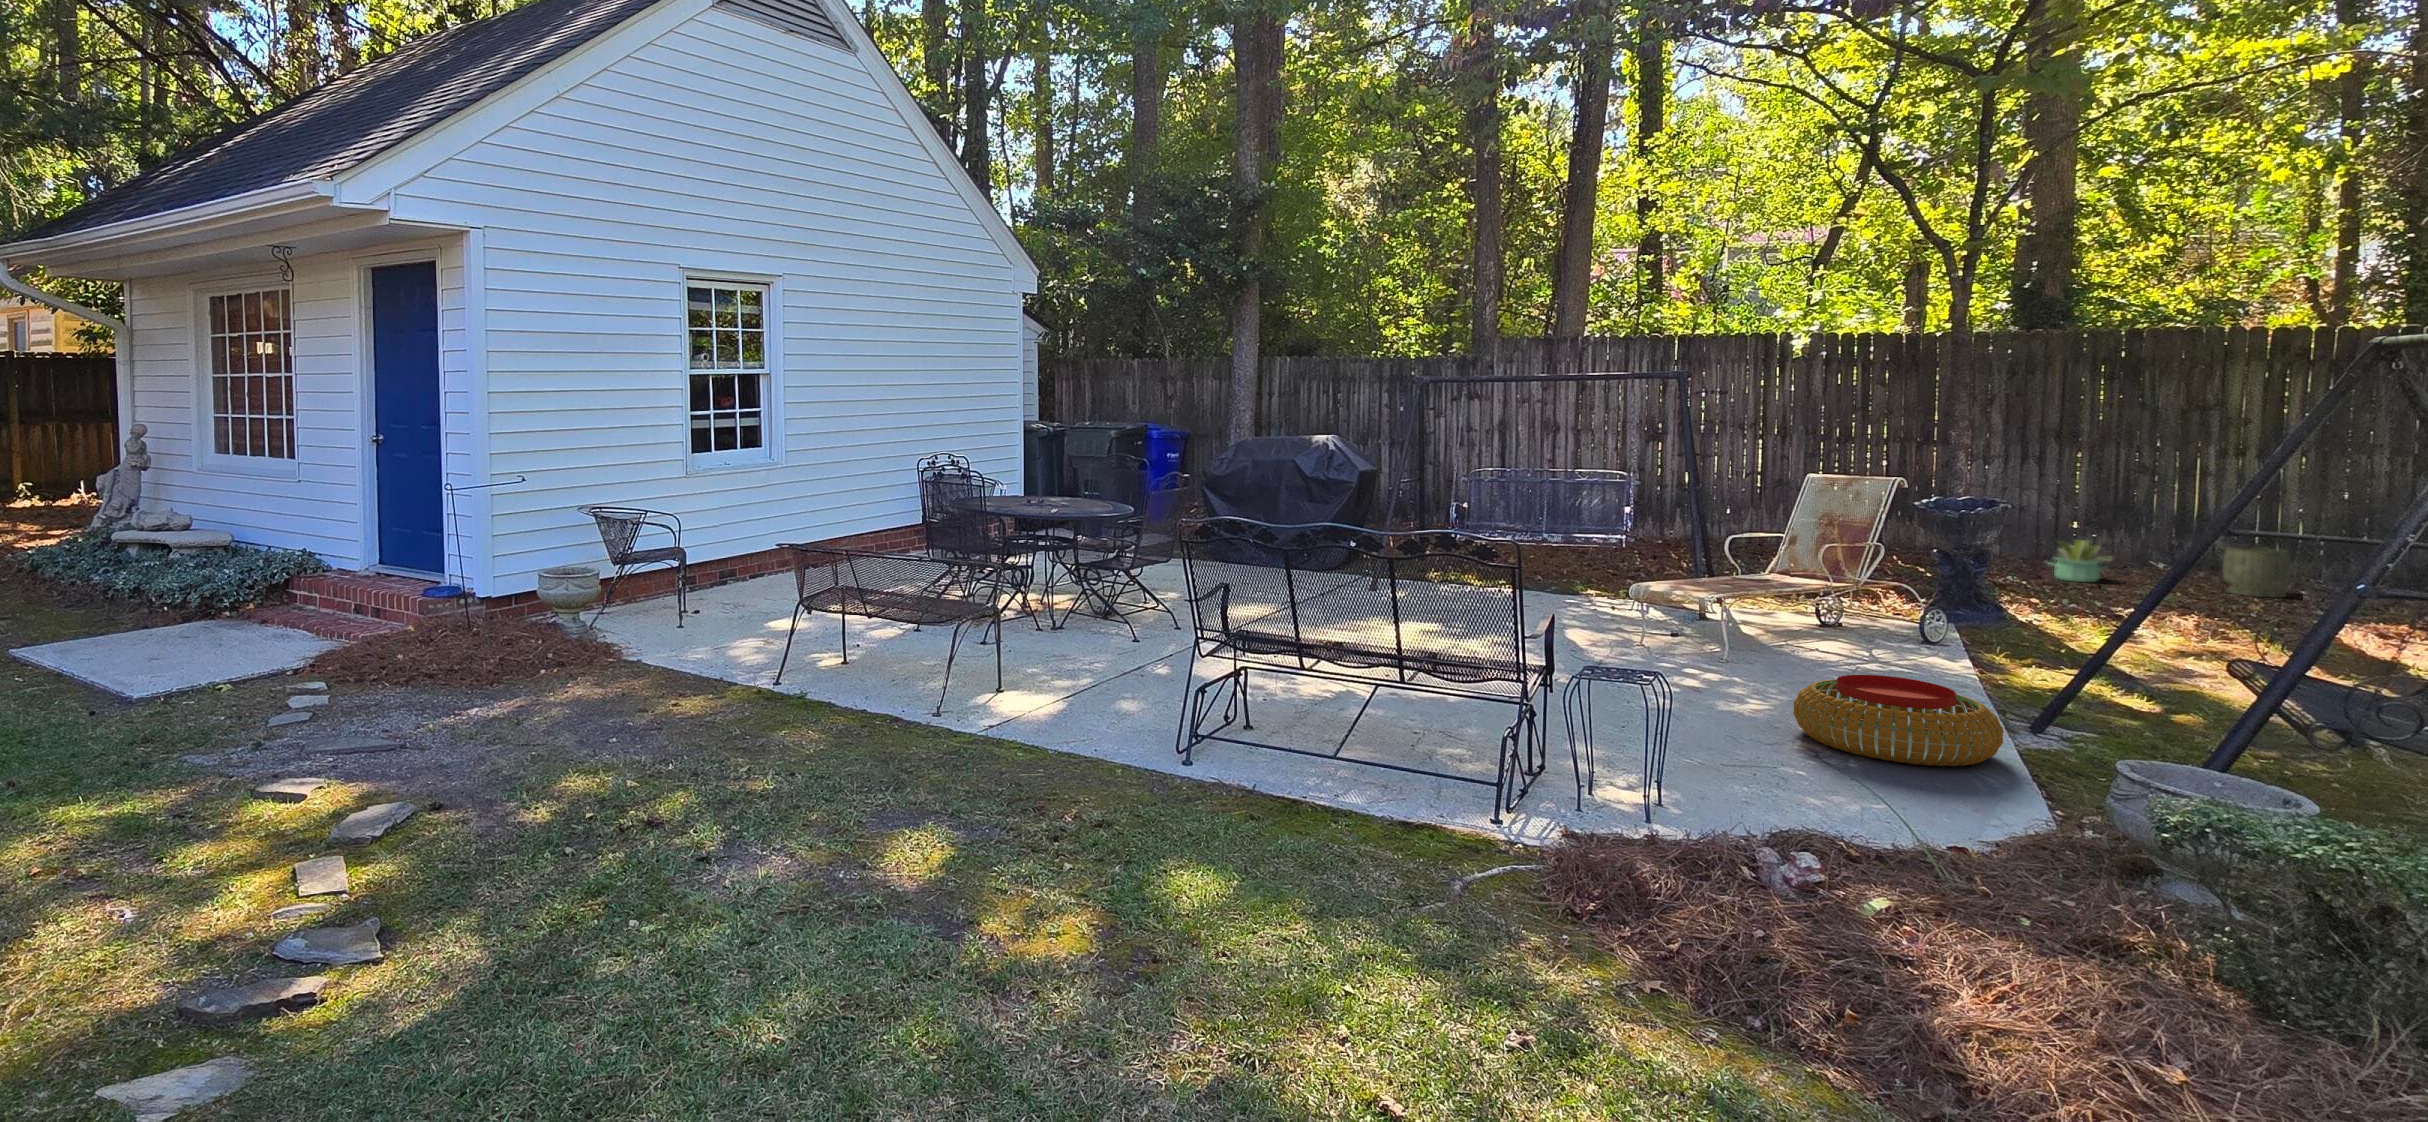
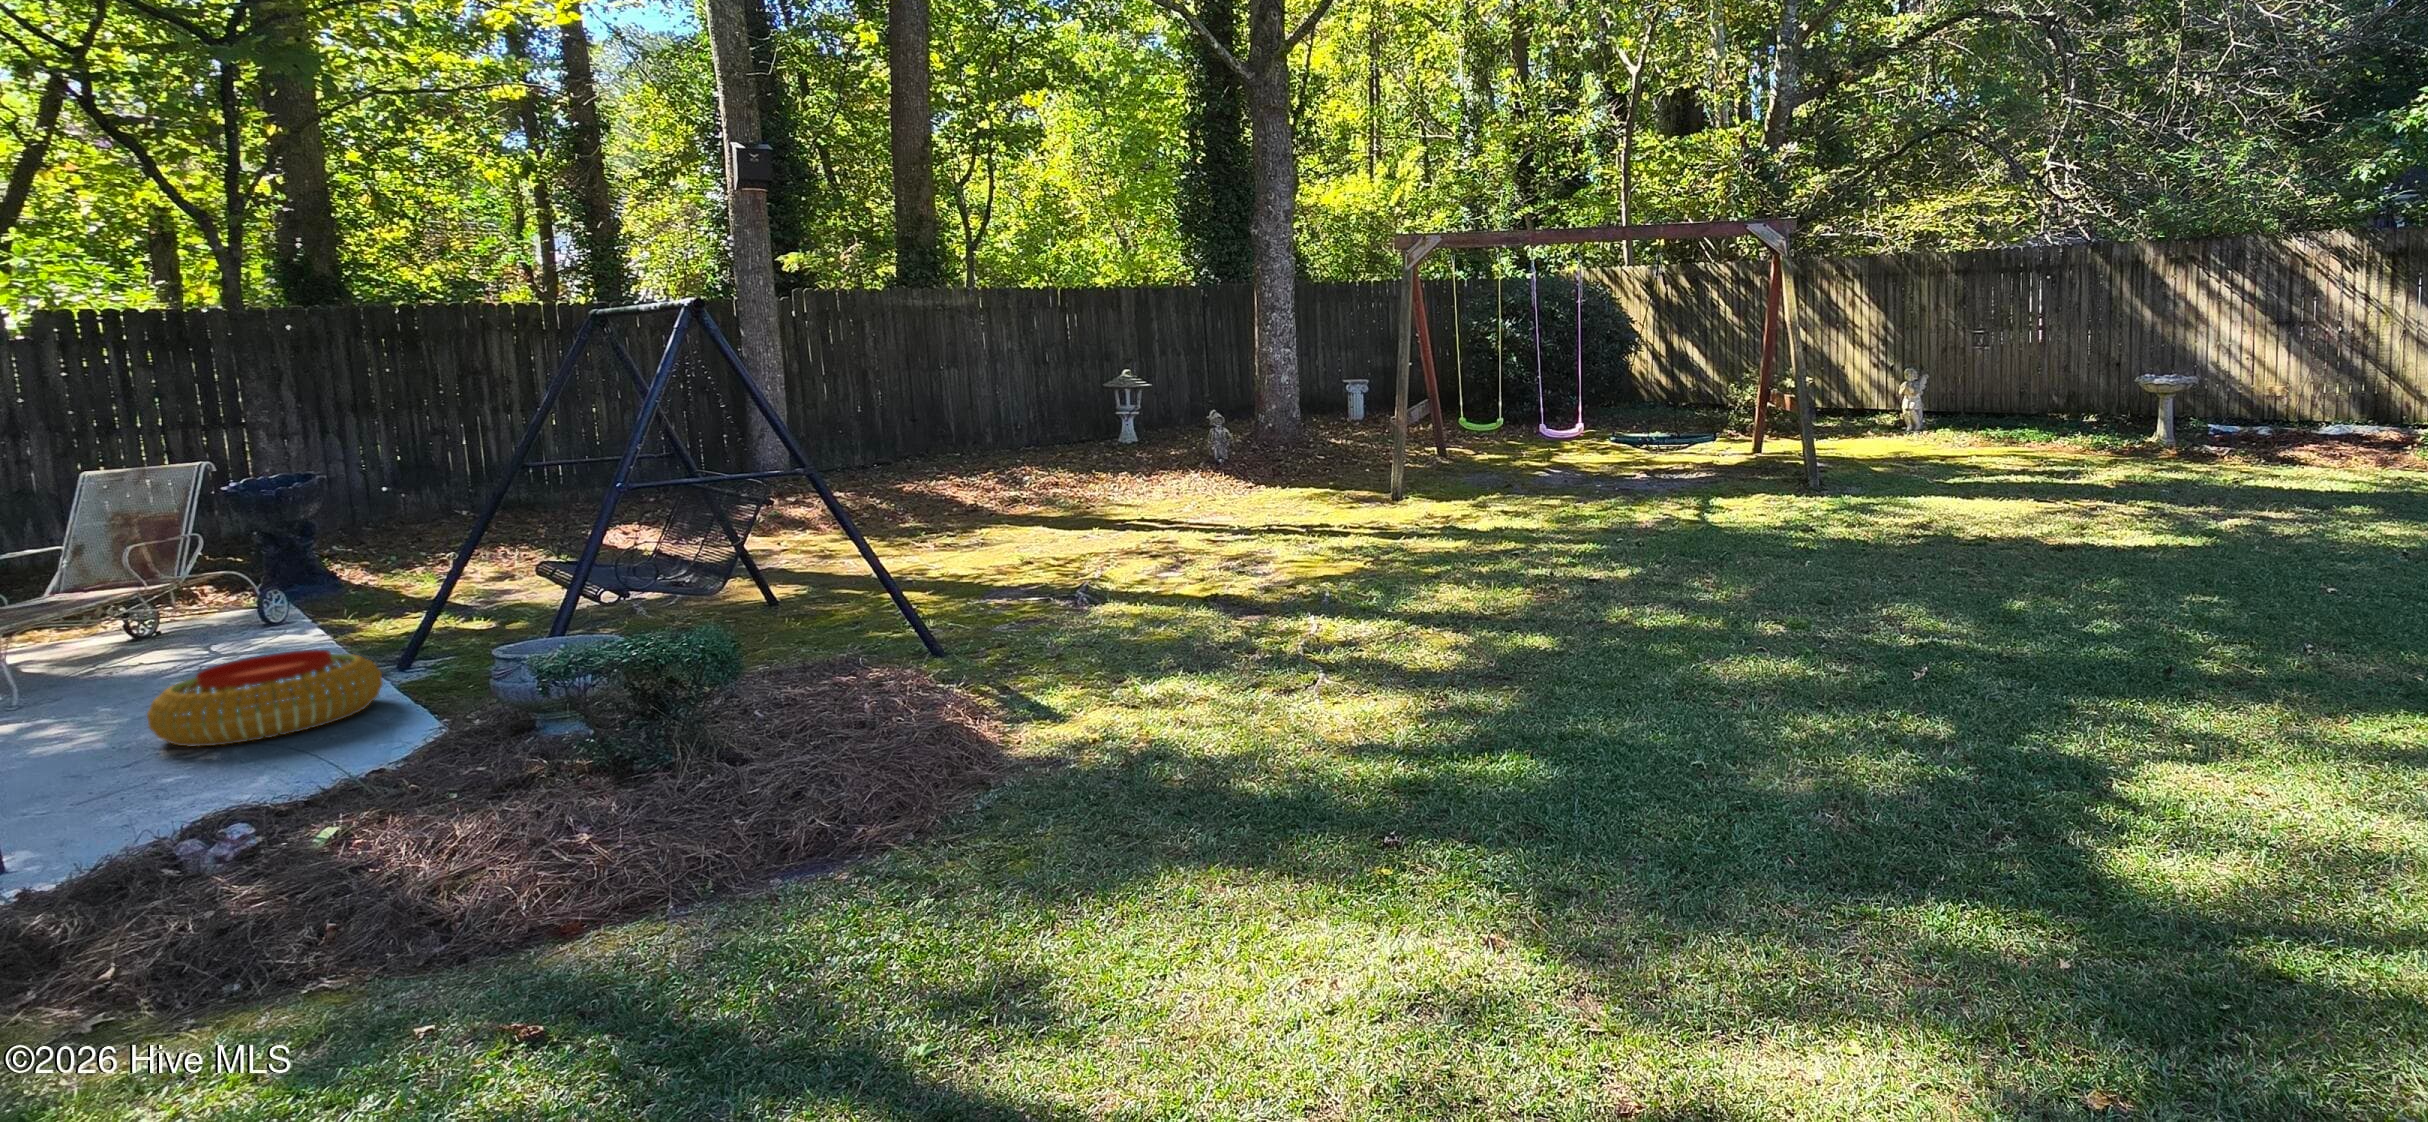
decorative plant: present [2050,540,2112,582] -> none [362,502,422,544]
woven basket: present [2223,546,2291,598] -> none [508,484,557,526]

